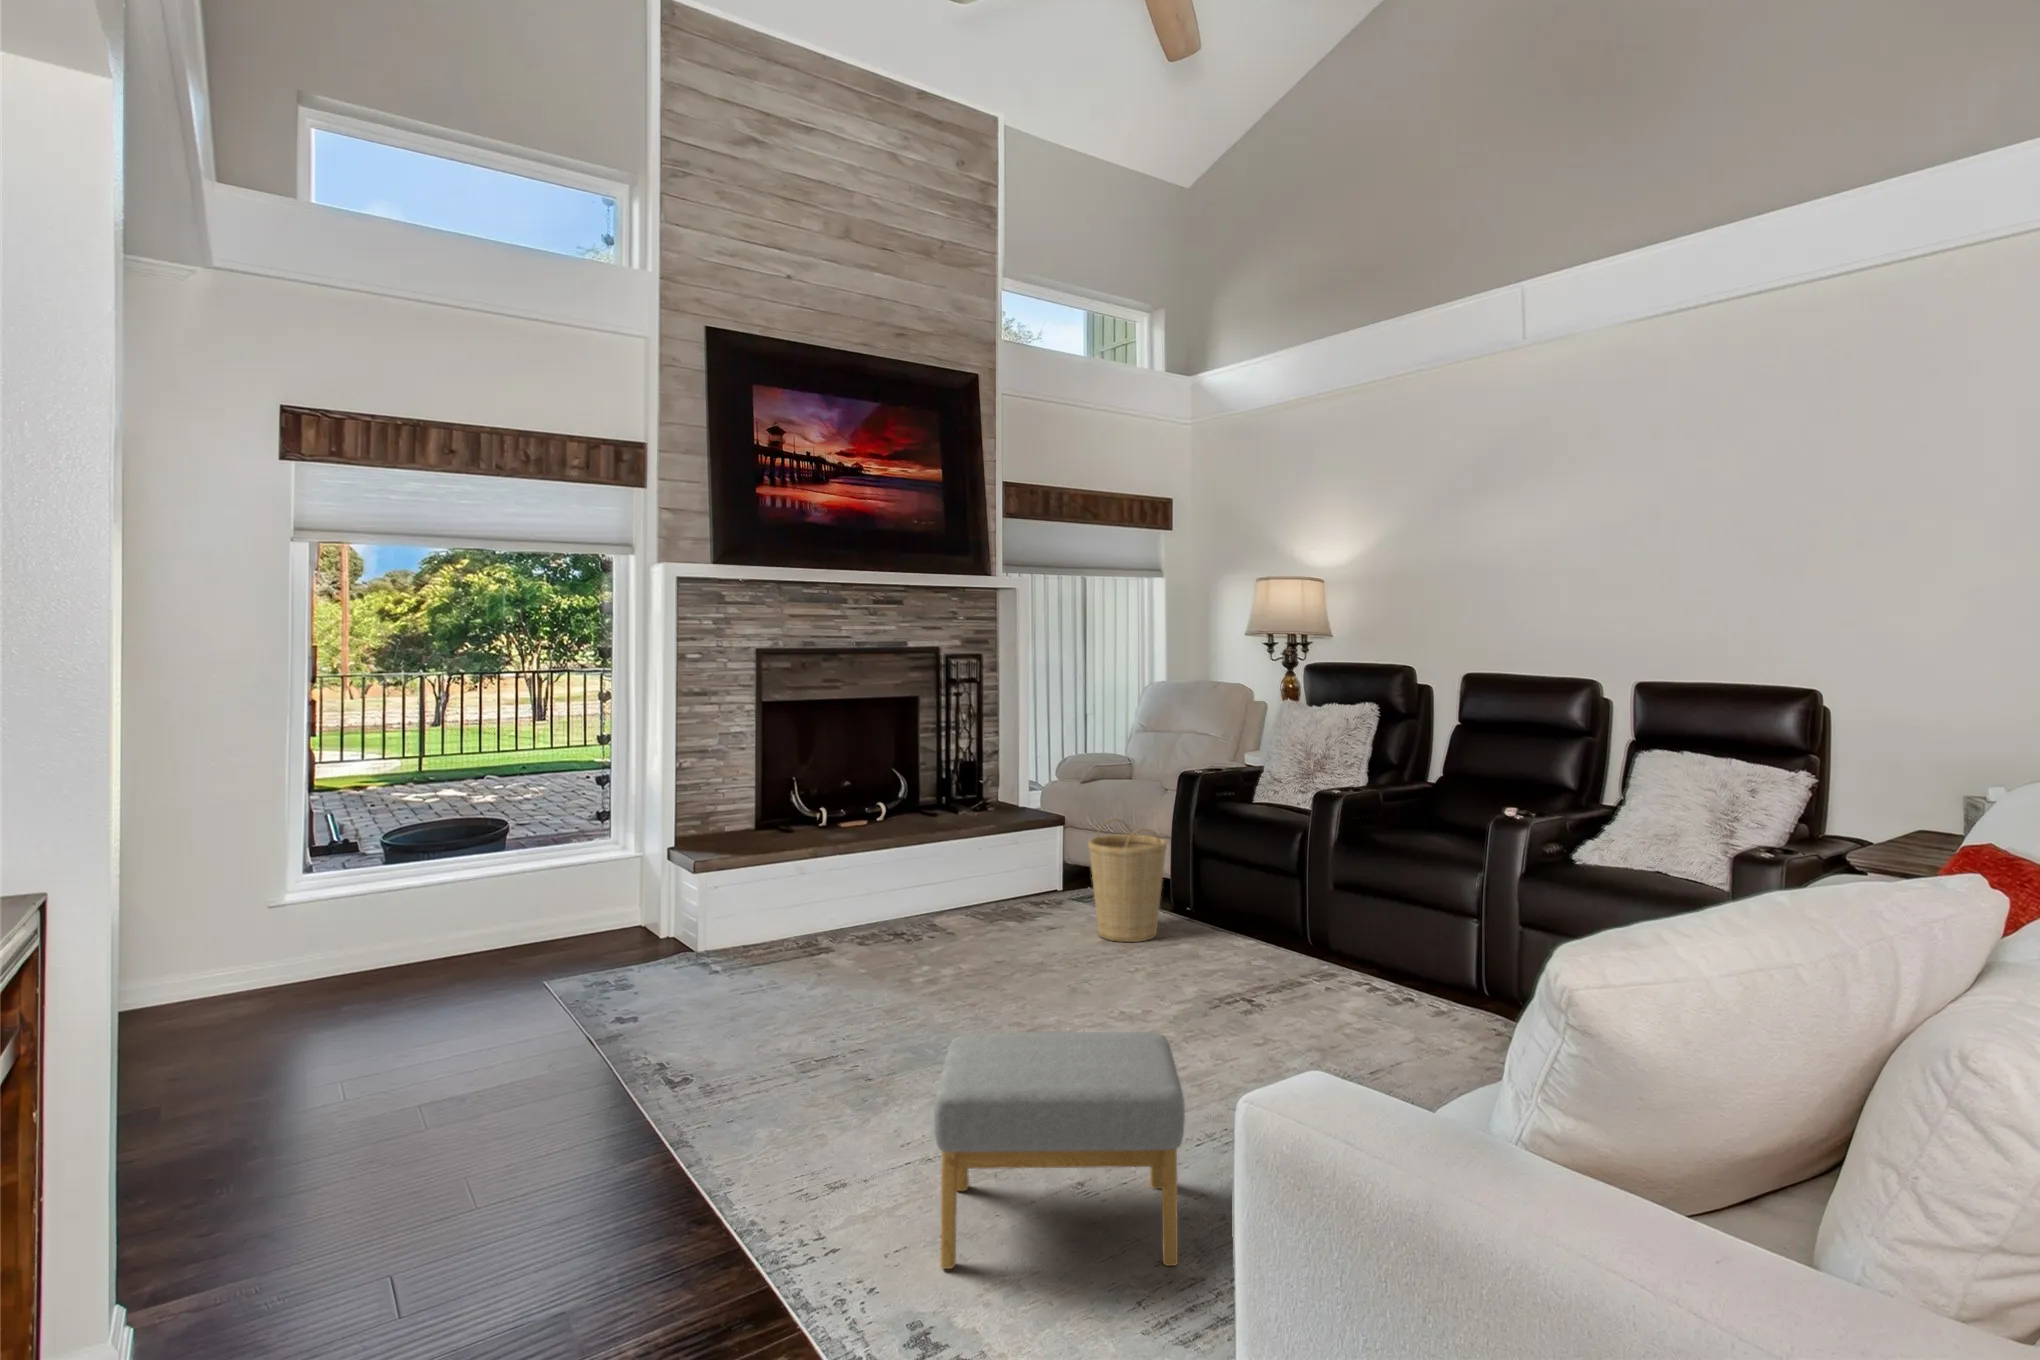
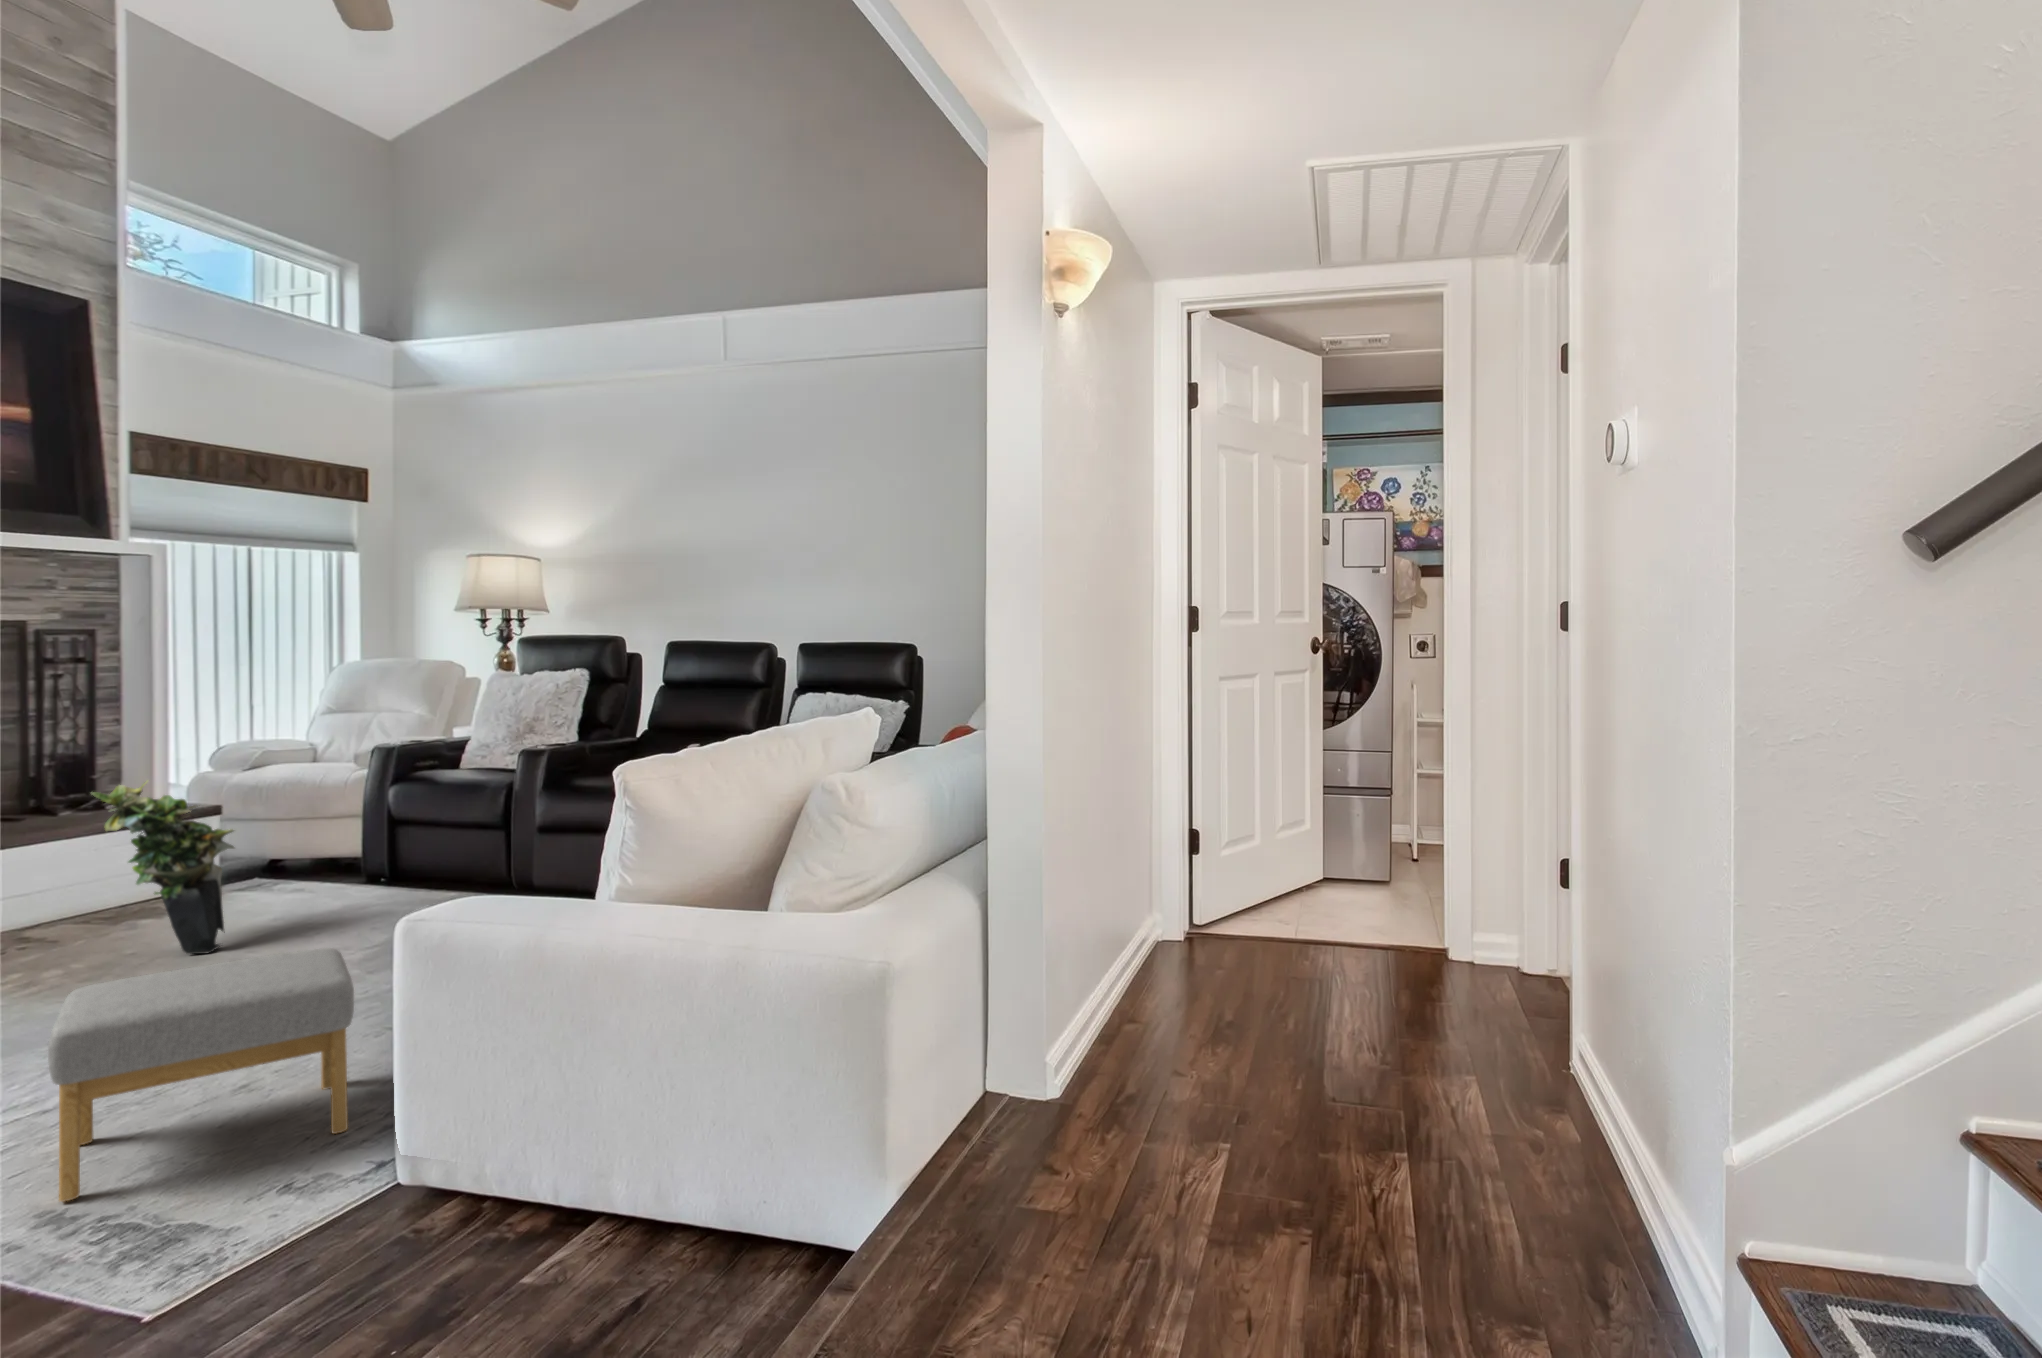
potted plant: none [975,800,1076,969] -> present [92,785,234,954]
basket: present [1088,819,1167,942] -> none [253,795,355,919]

